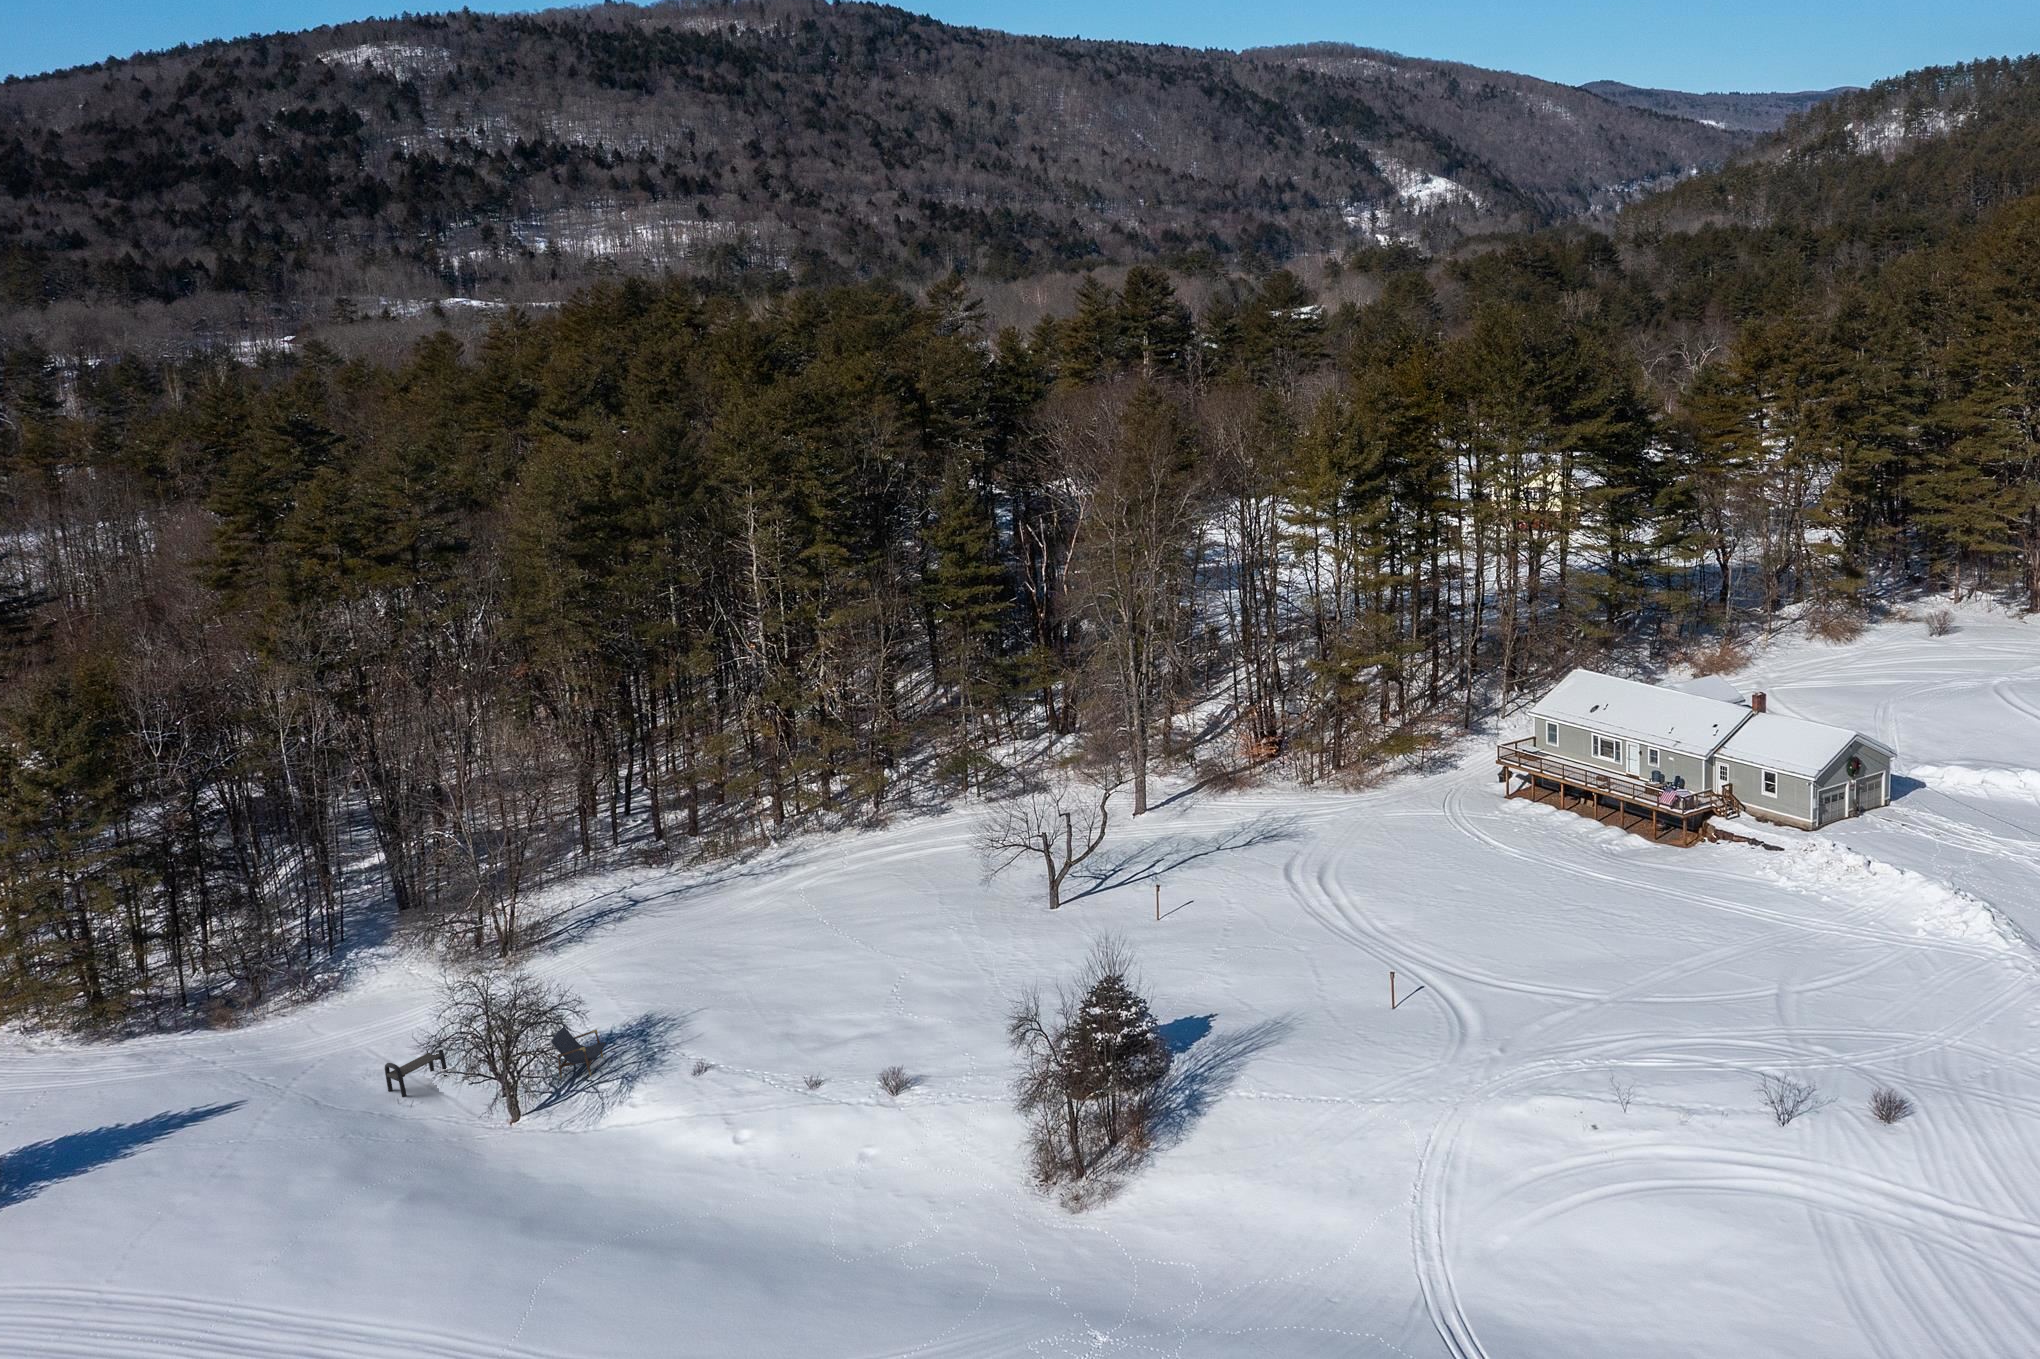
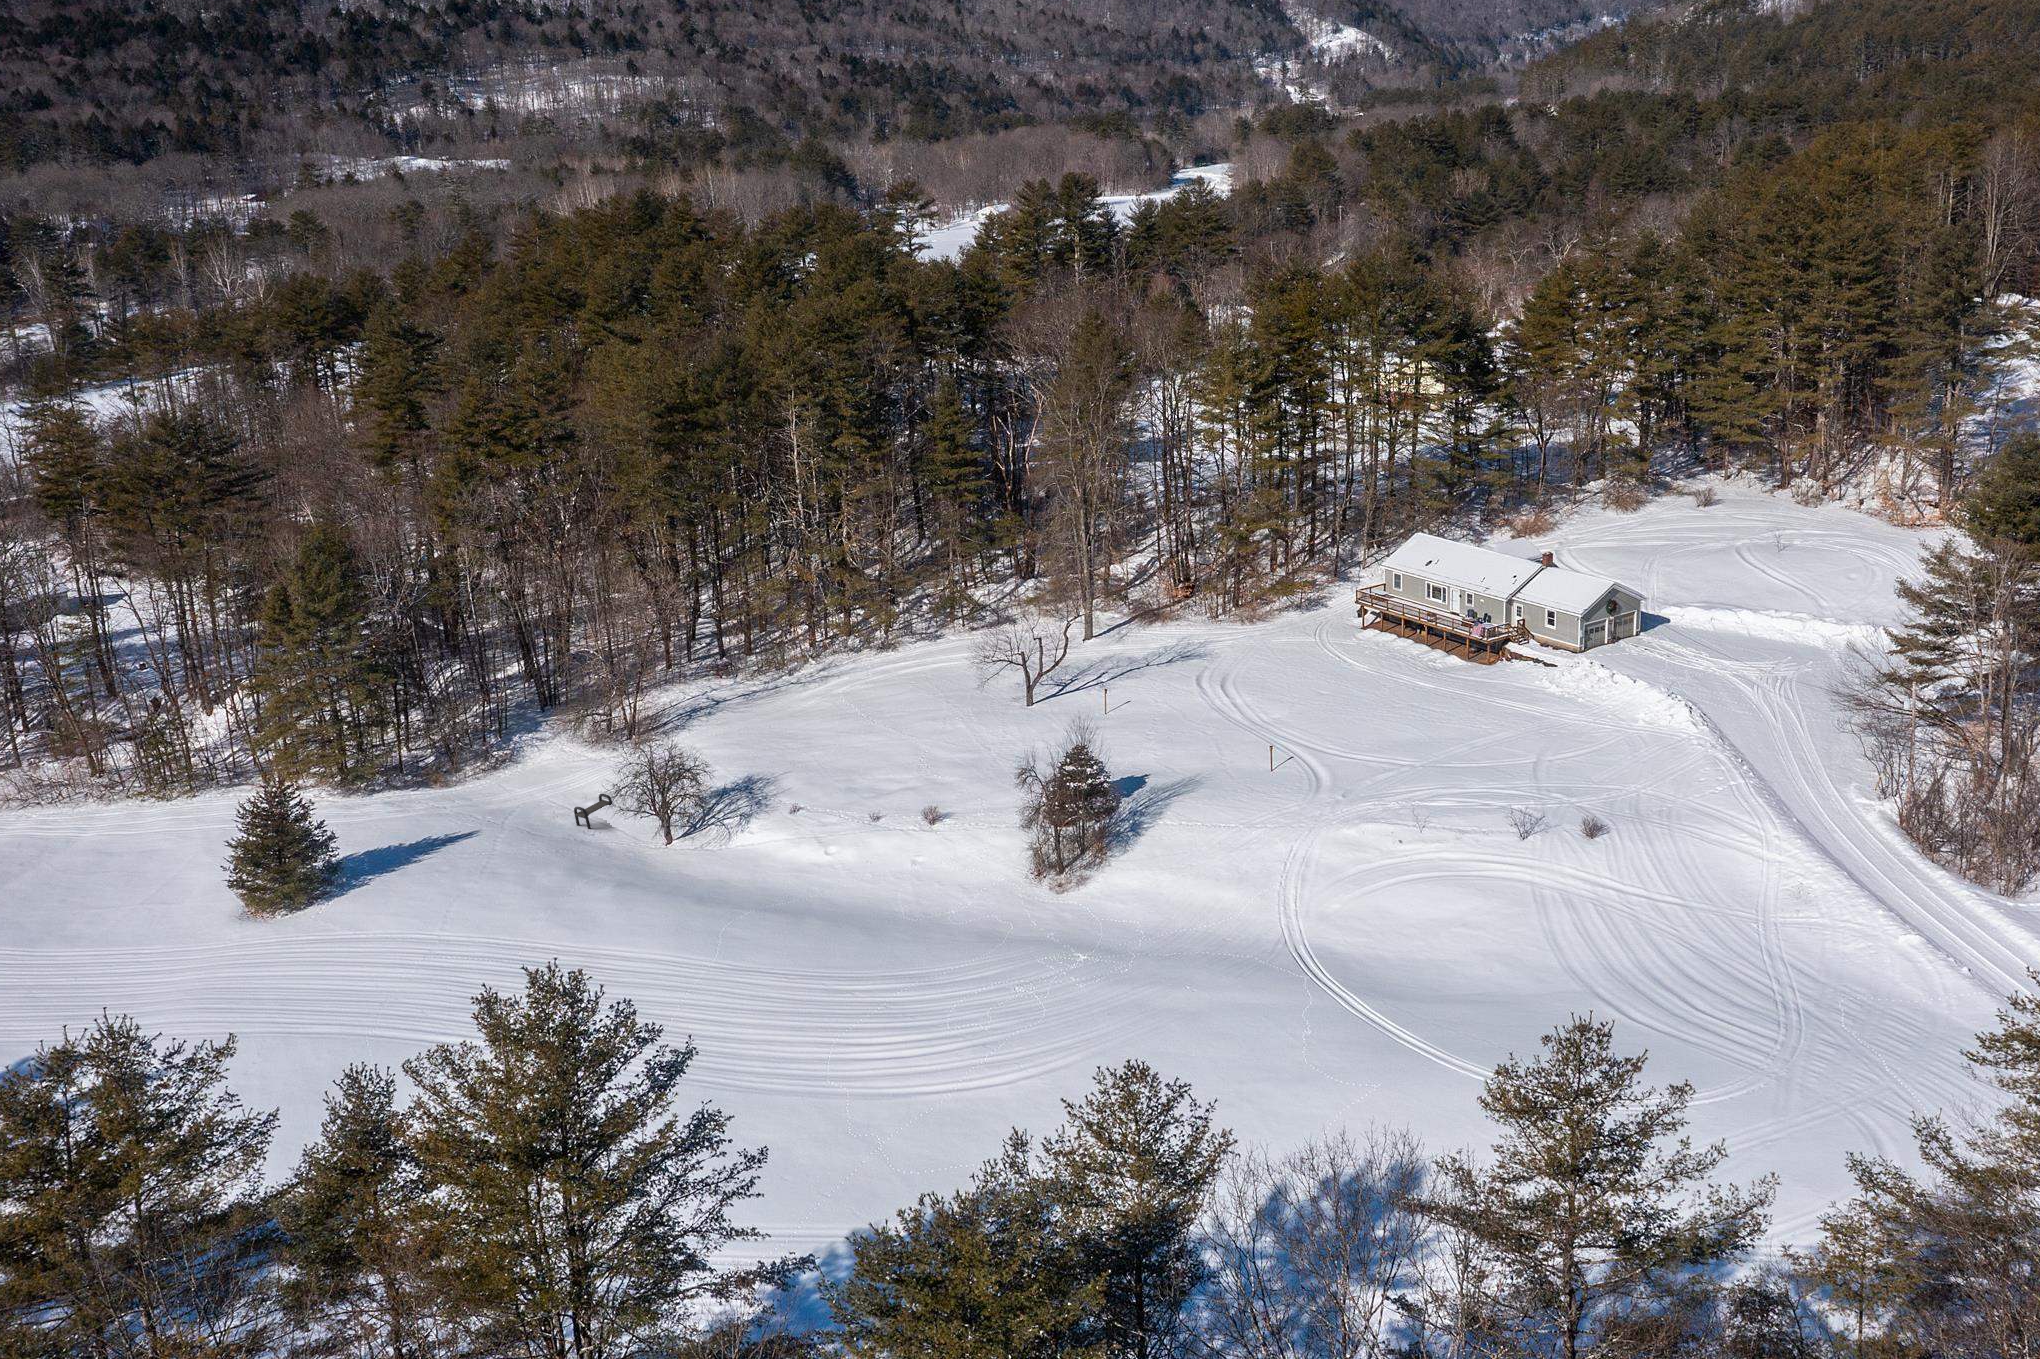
lounge chair: present [551,1026,606,1078] -> none [689,783,724,817]

